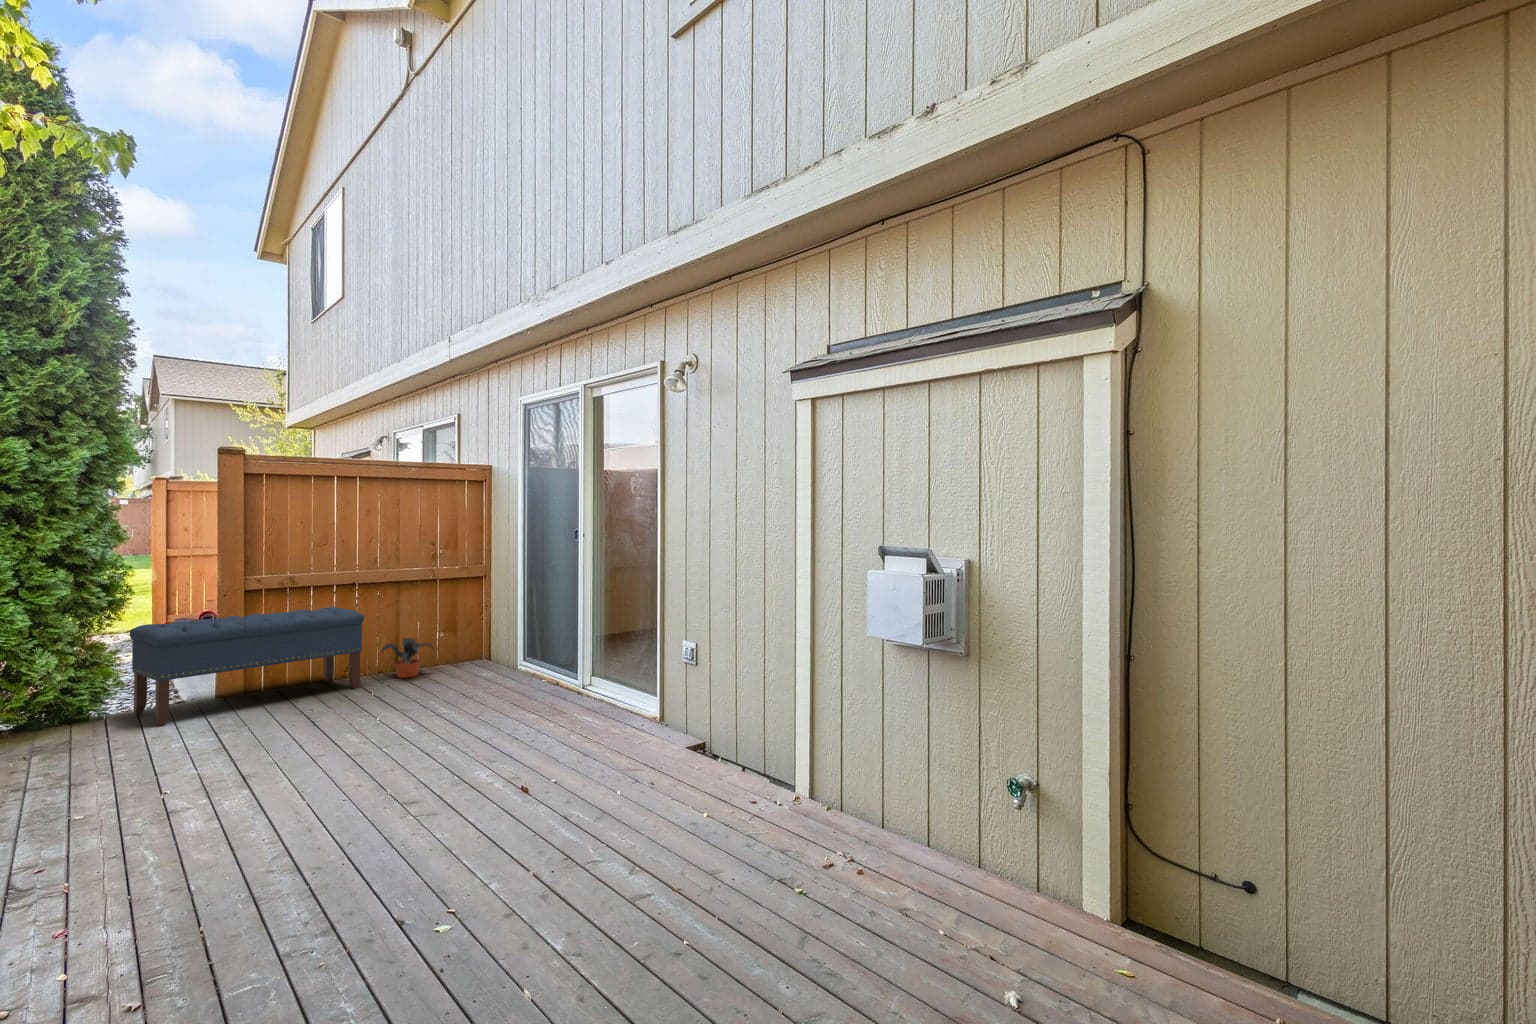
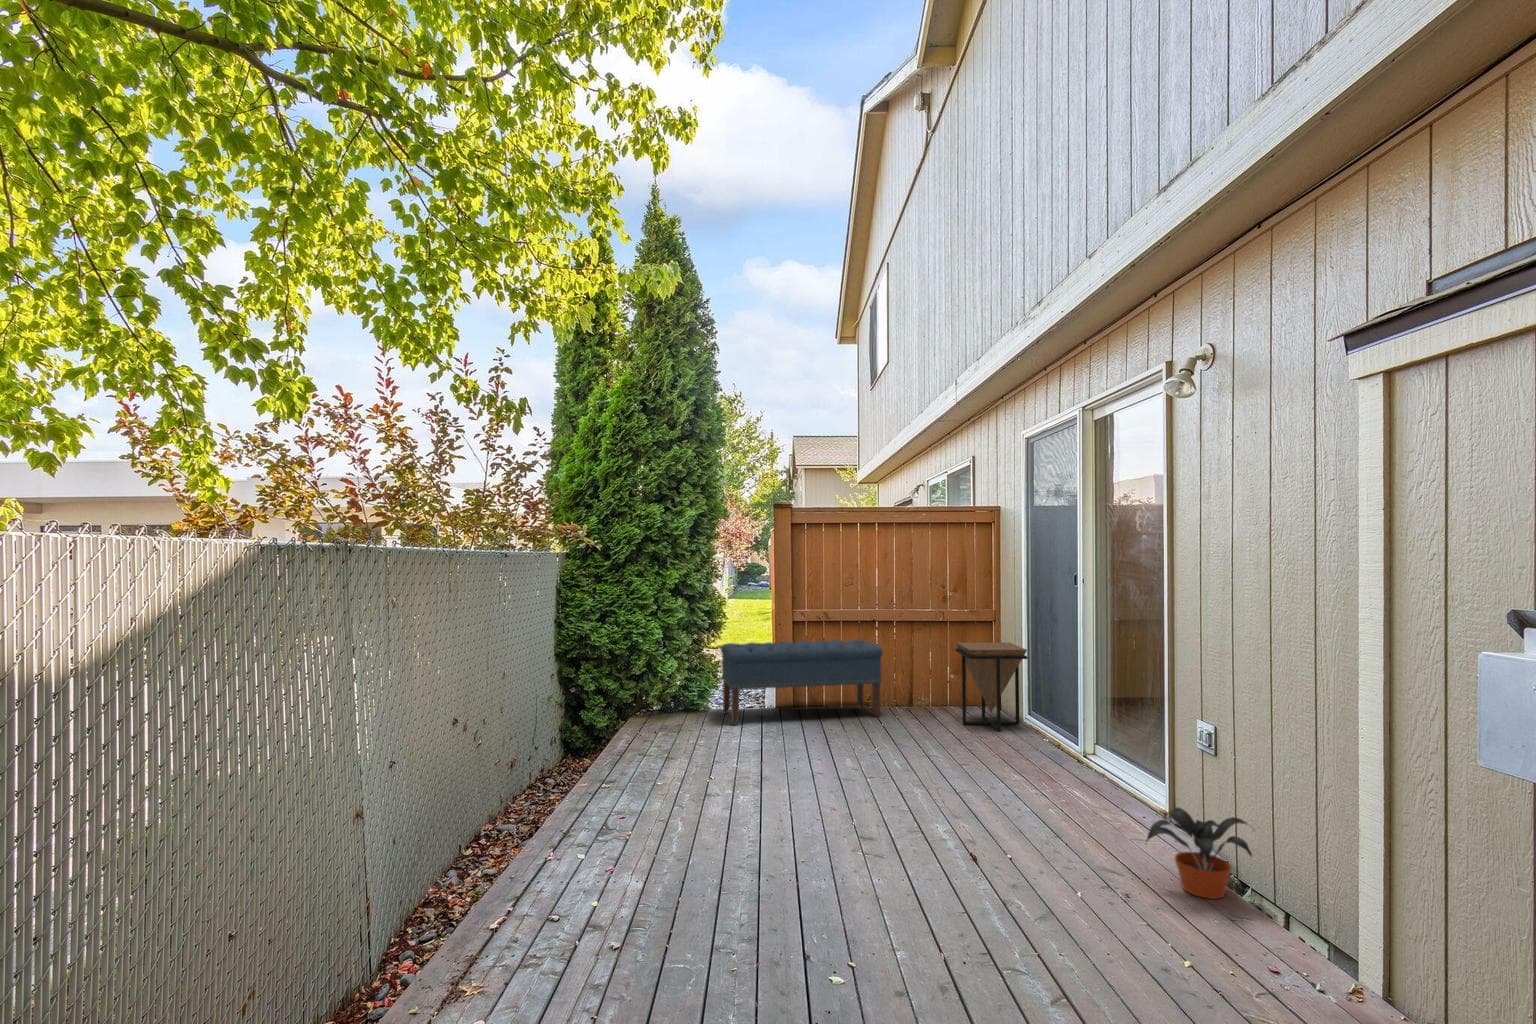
side table: none [446,597,522,682] -> present [955,642,1027,731]
potted plant: present [382,638,433,678] -> present [1147,807,1252,899]

